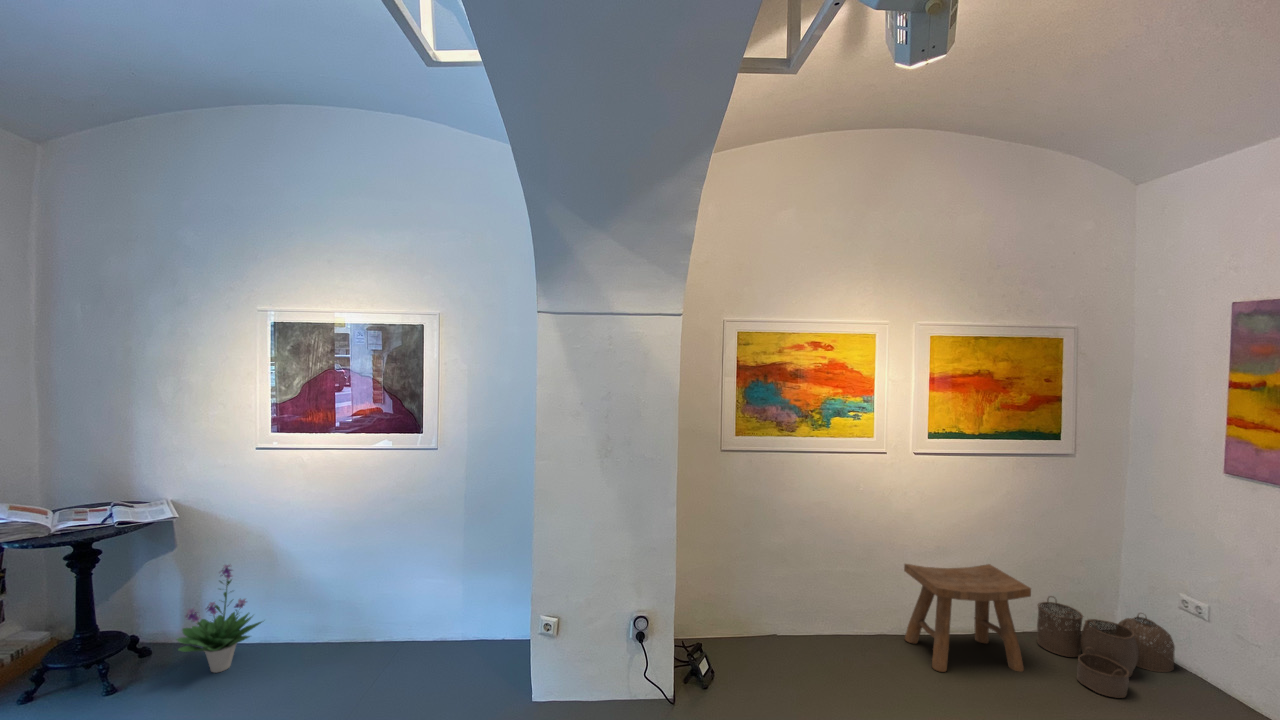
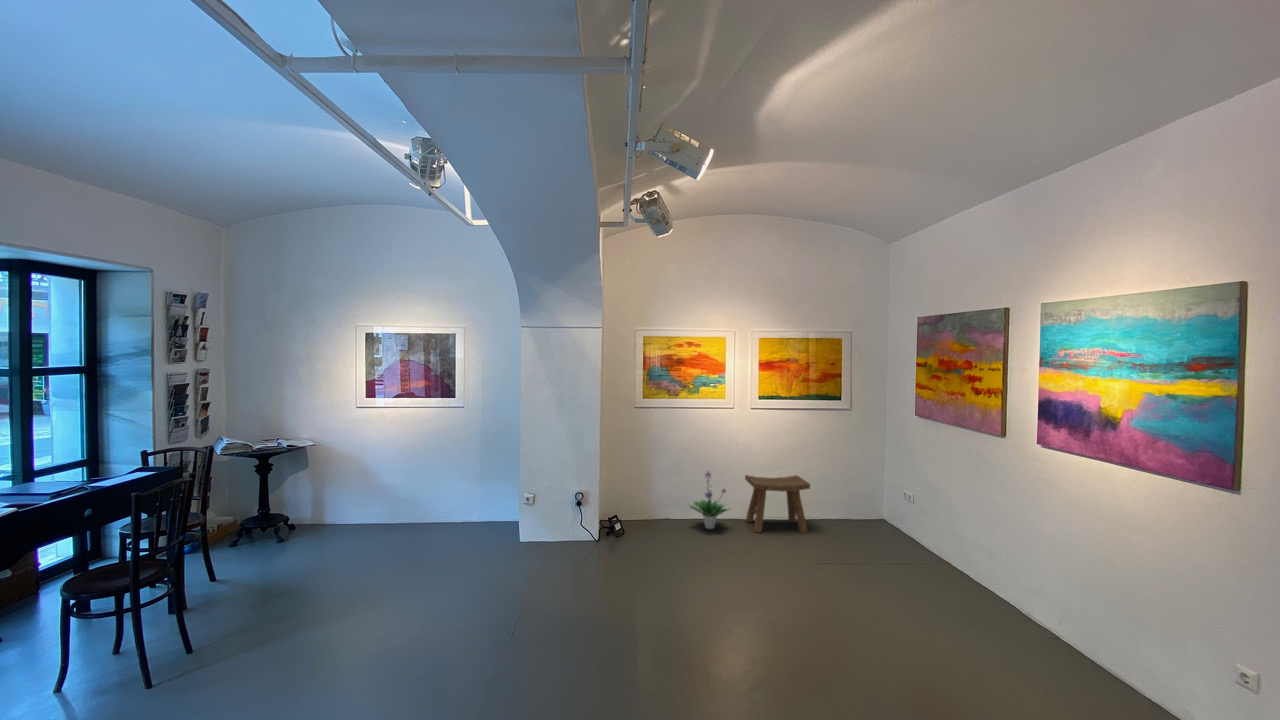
potted plant: present [177,565,262,673] -> present [690,471,728,529]
woven basket: present [1037,596,1175,698] -> none [825,494,897,541]

